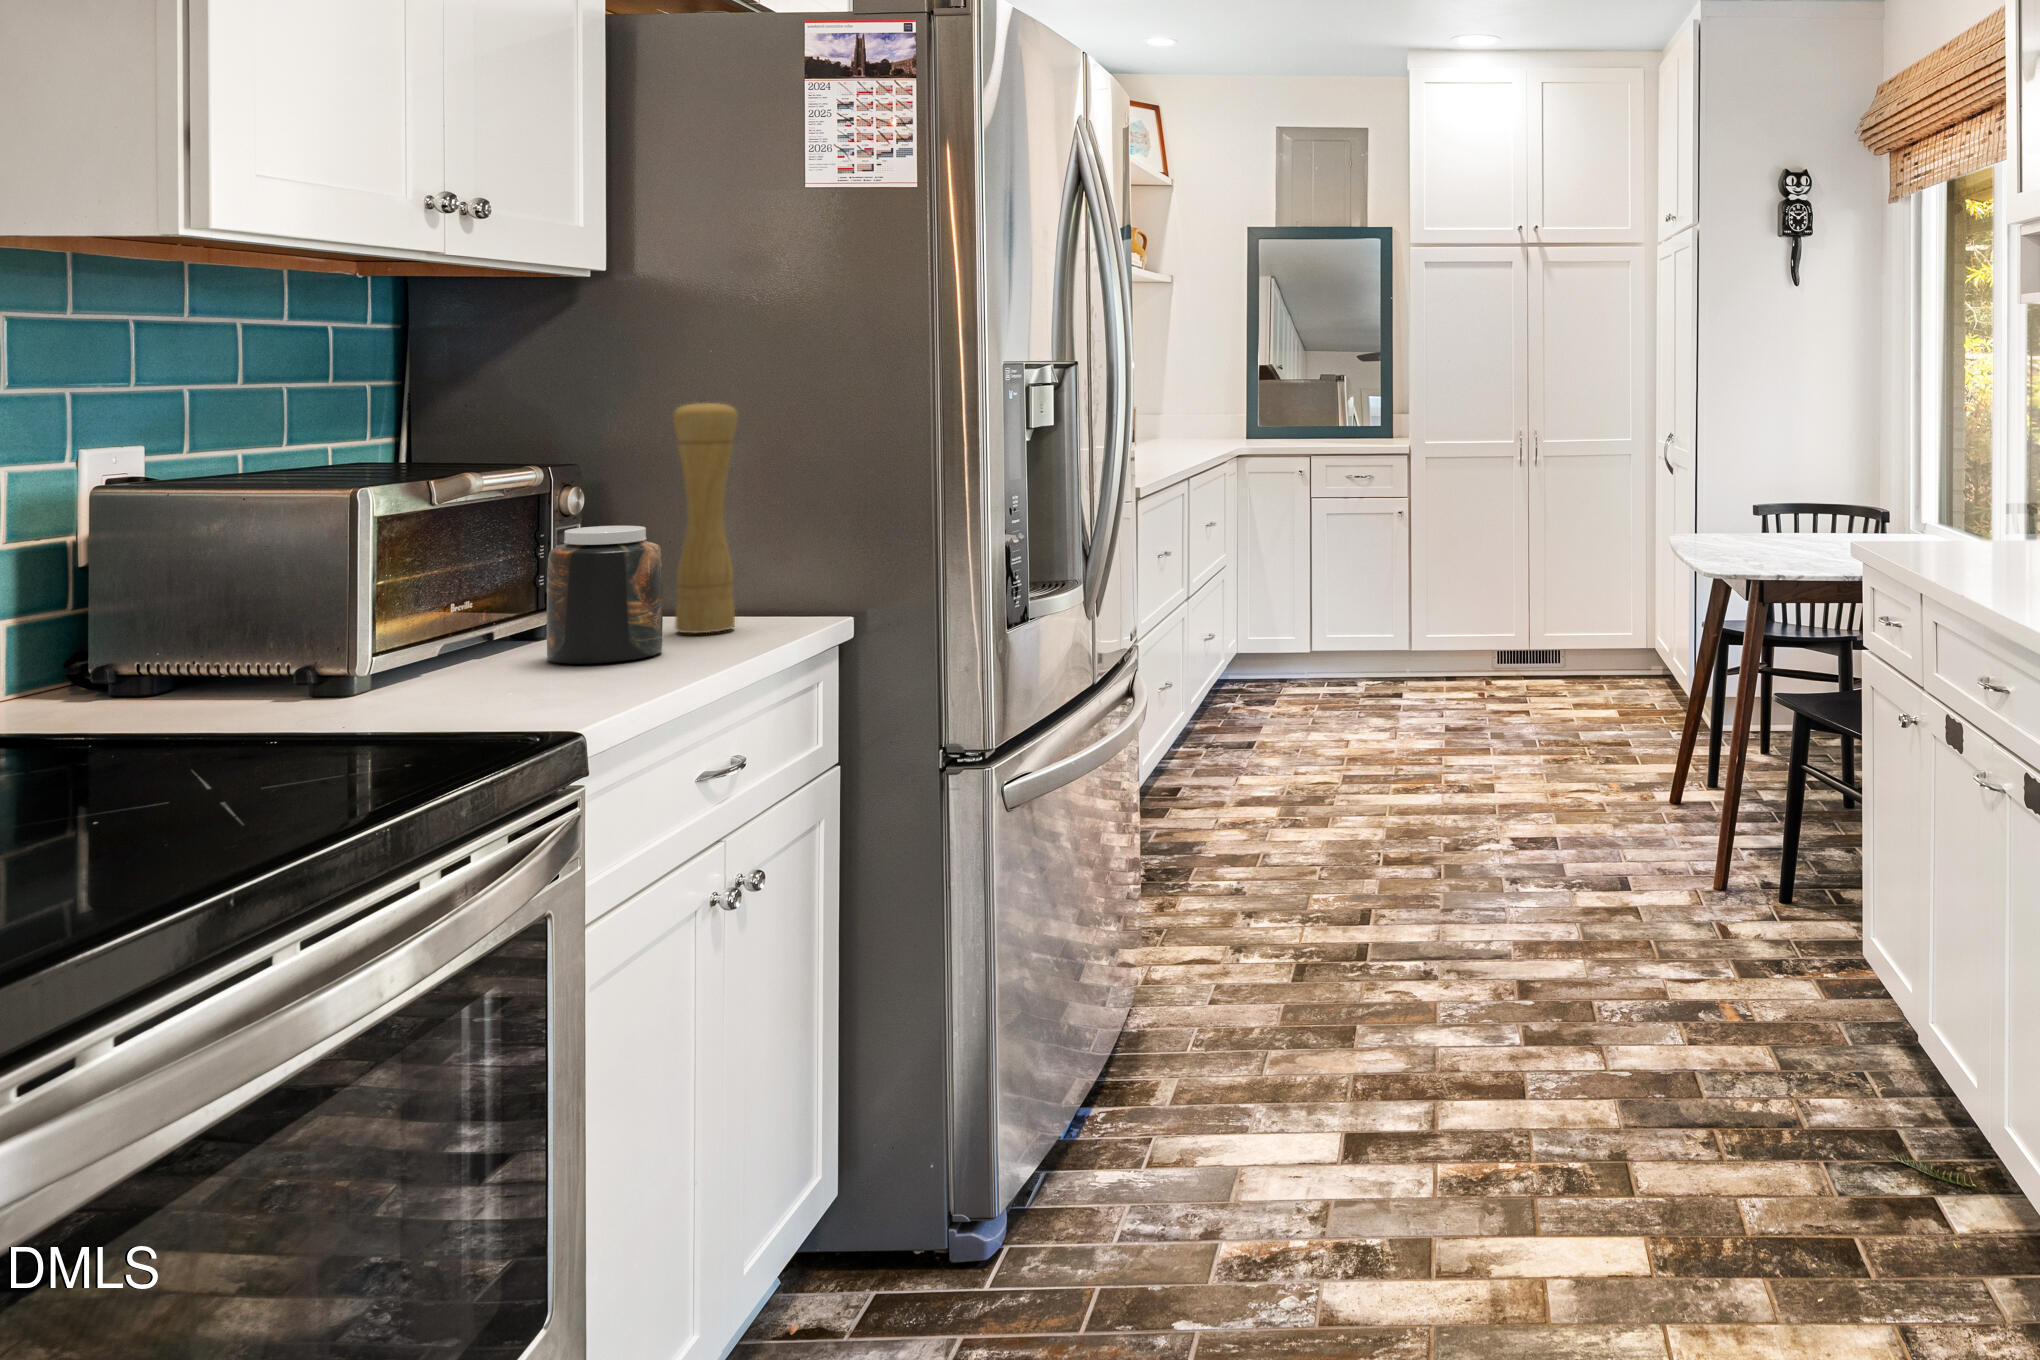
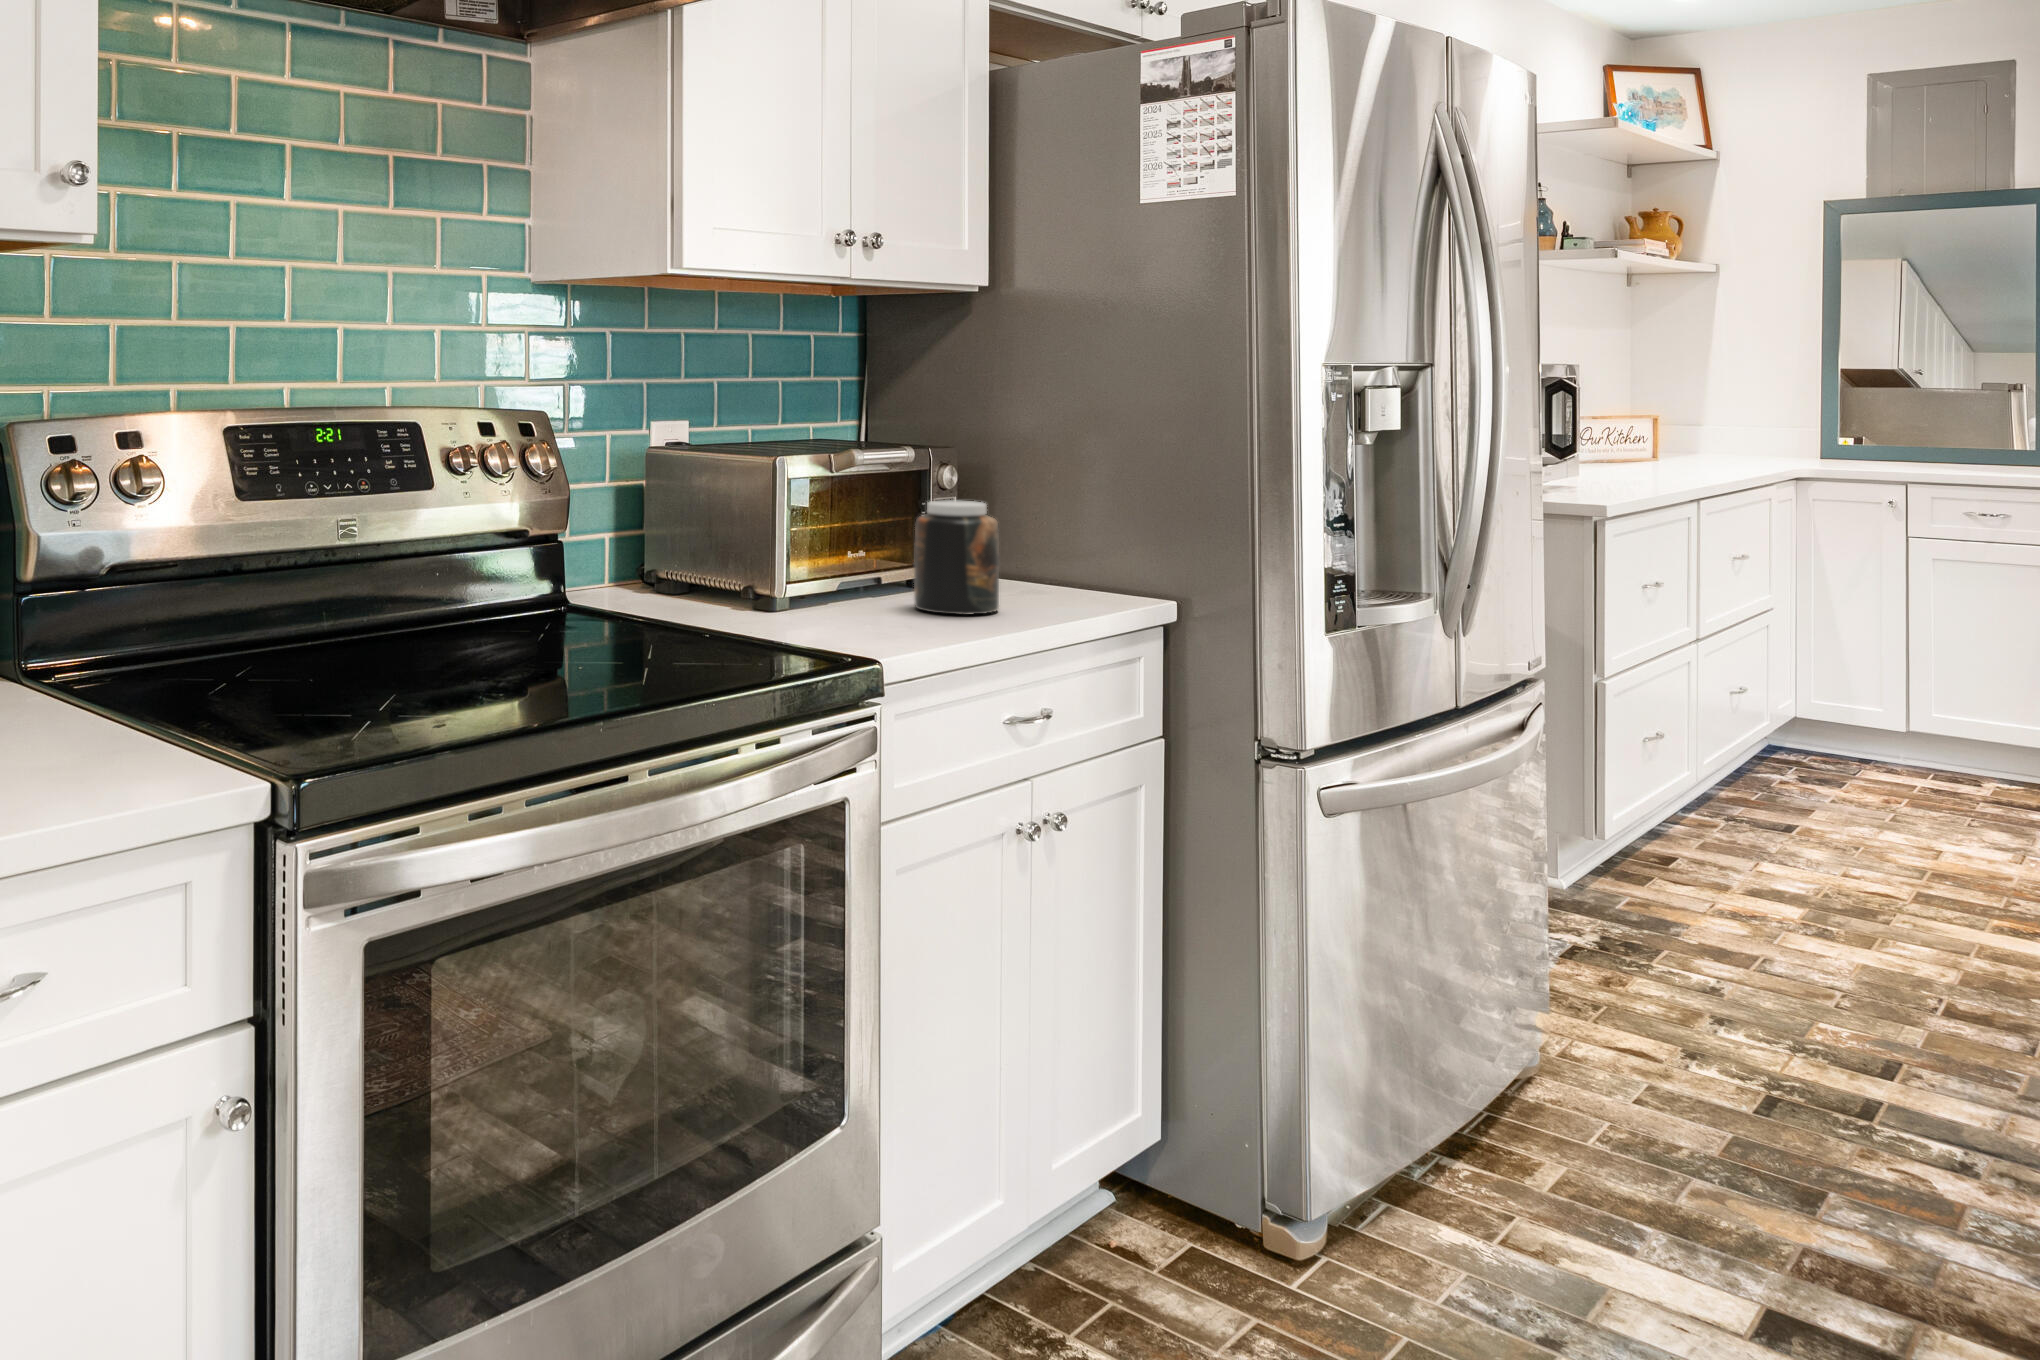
pepper mill: present [673,399,738,633] -> none [1022,397,1074,601]

